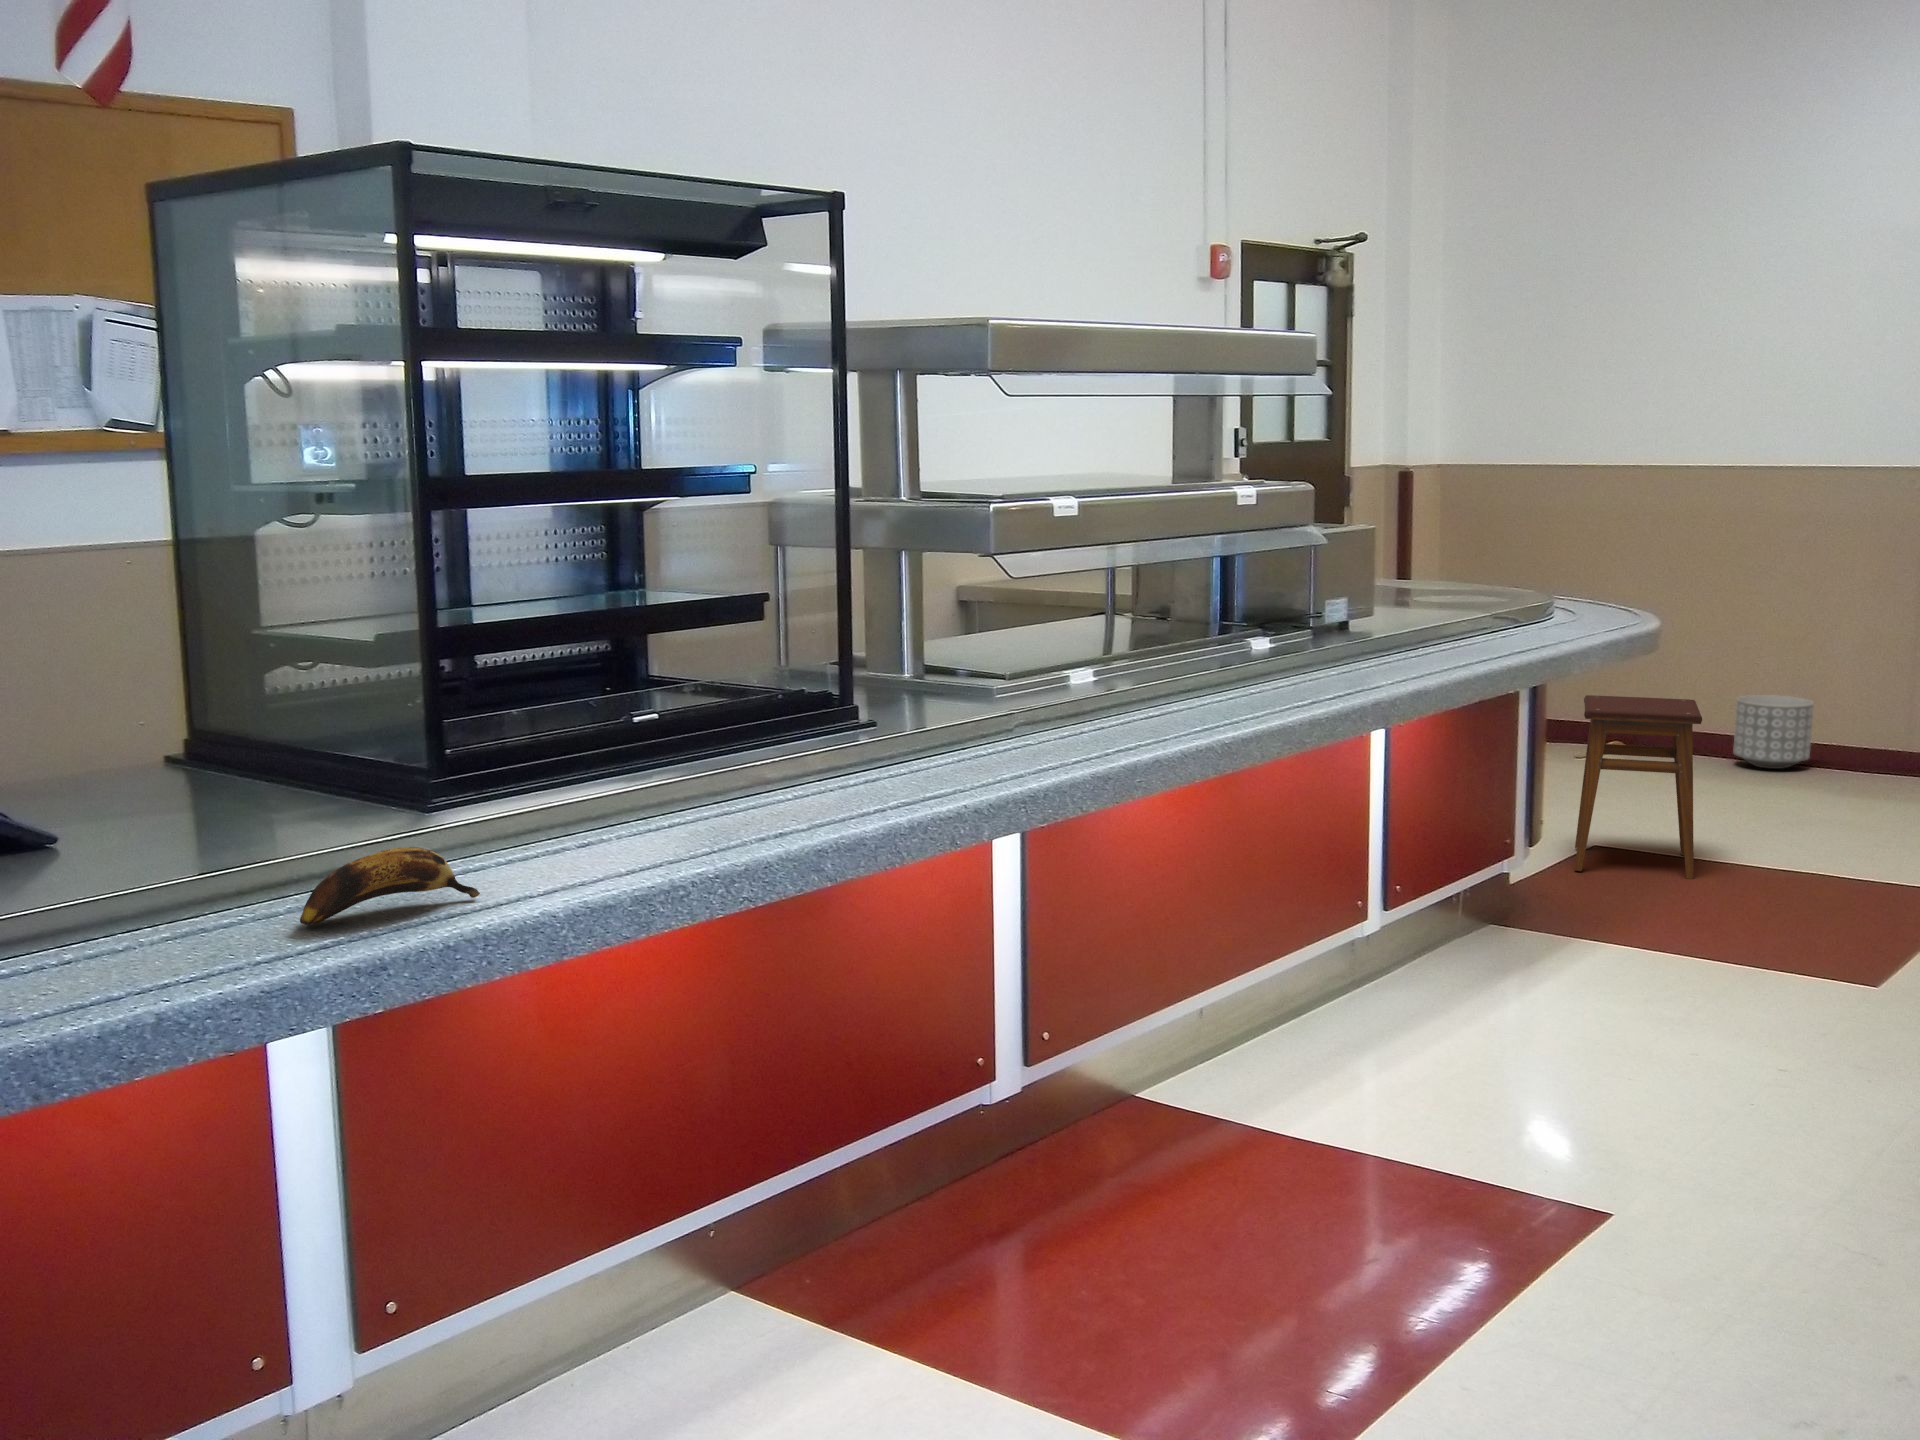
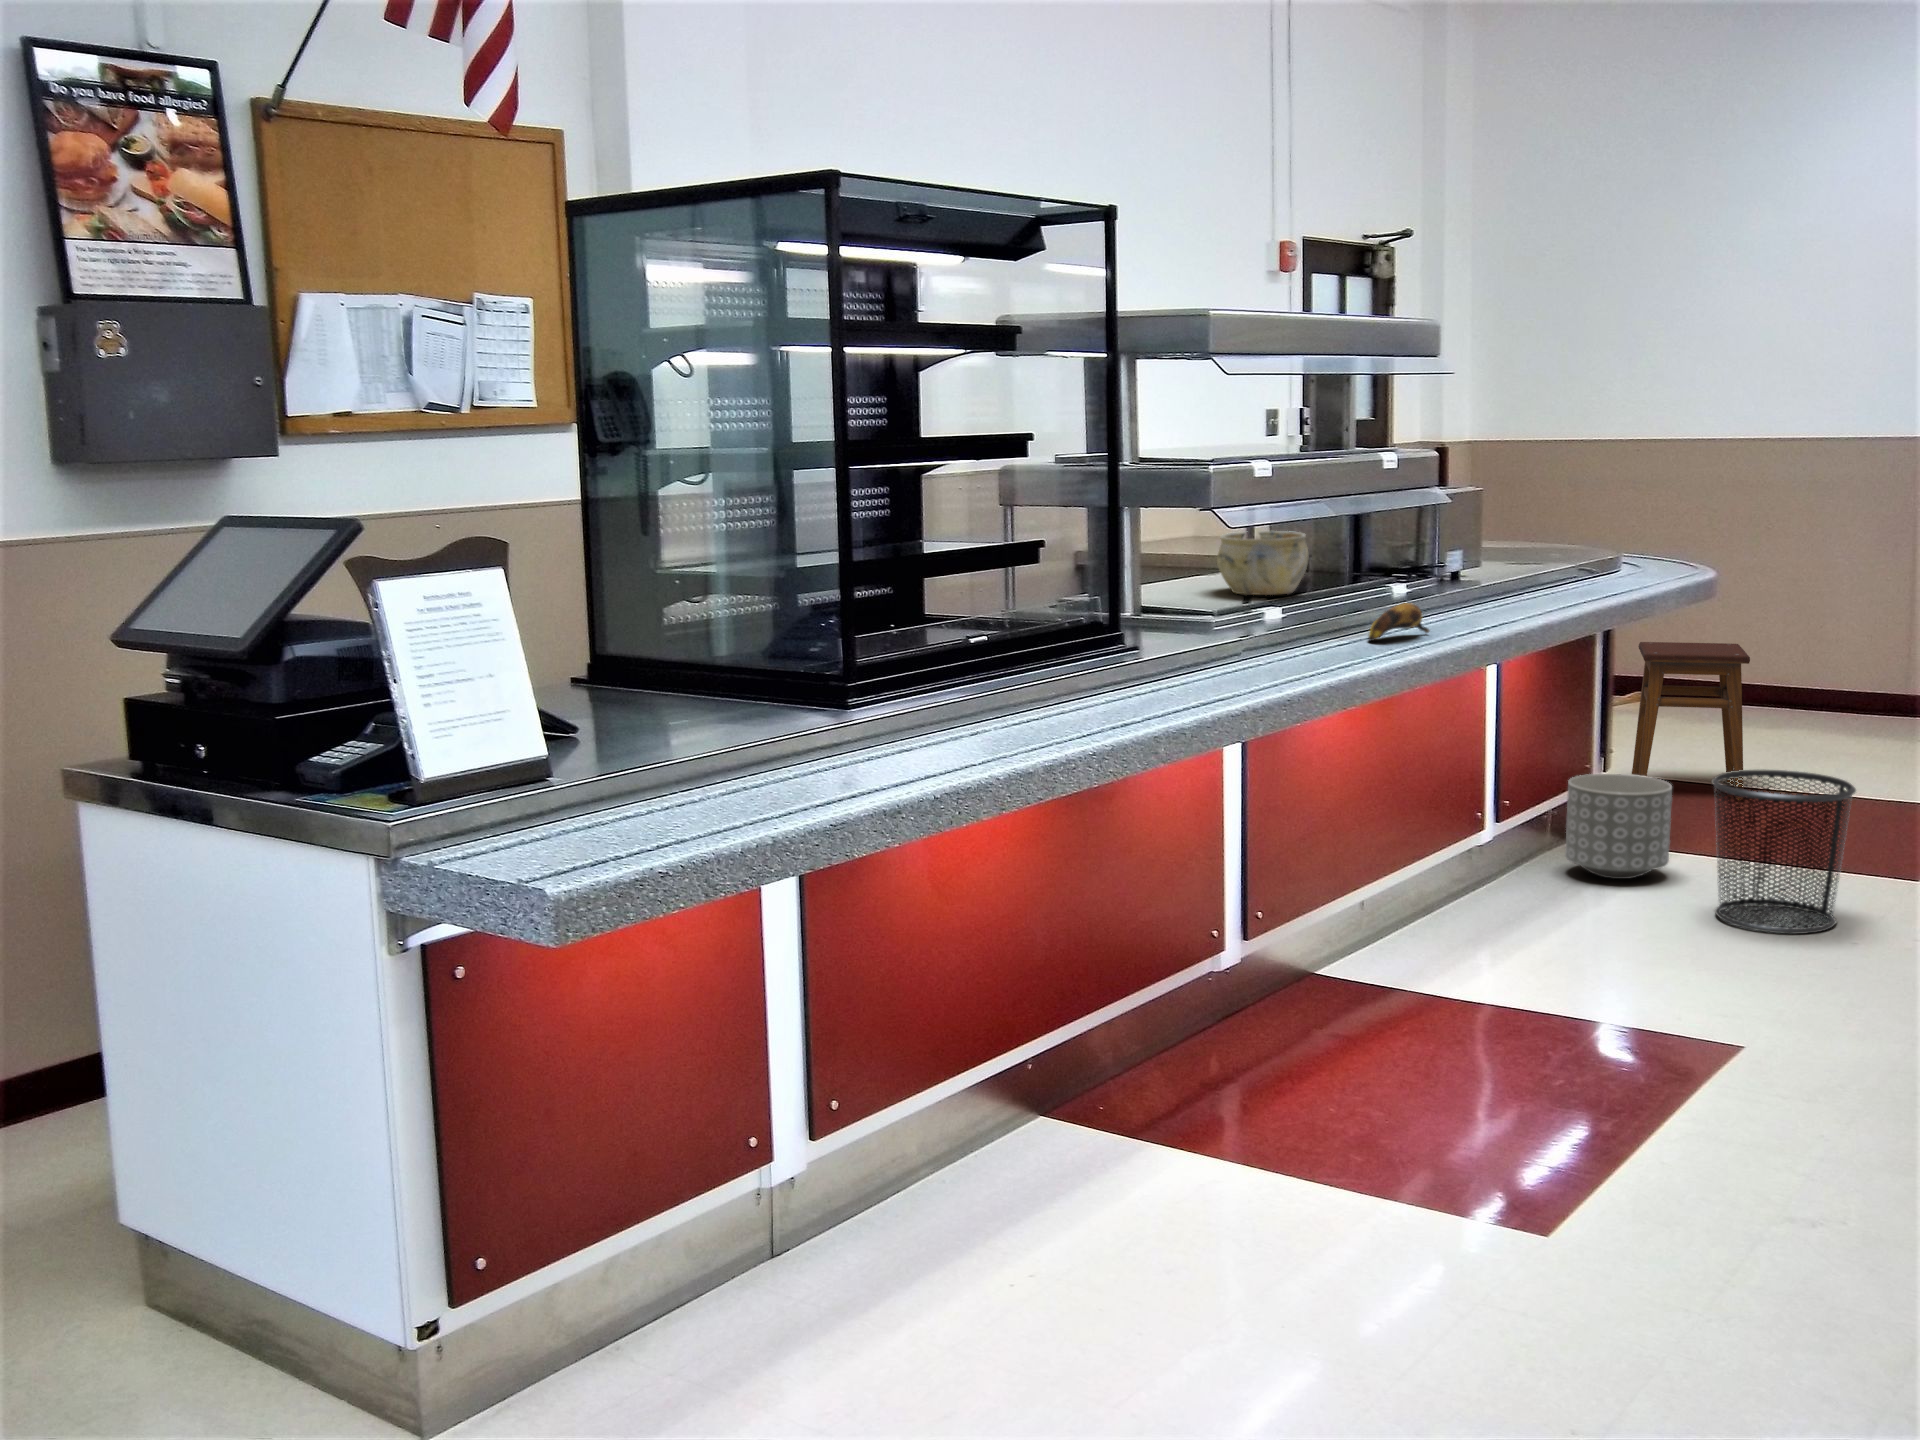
ceramic bowl: none [1044,575,1148,650] -> present [1217,531,1308,595]
planter: present [1733,695,1813,769] -> present [1565,774,1672,879]
banana: present [300,847,480,925] -> present [1368,603,1429,641]
waste bin: none [1621,858,1786,1053] -> present [1712,770,1856,934]

